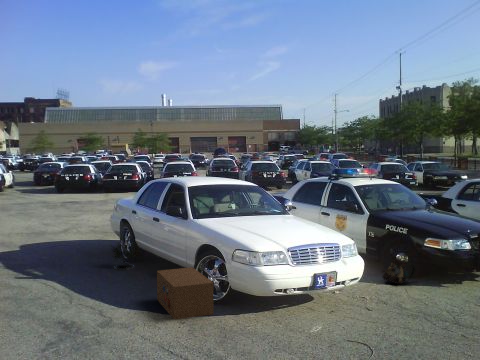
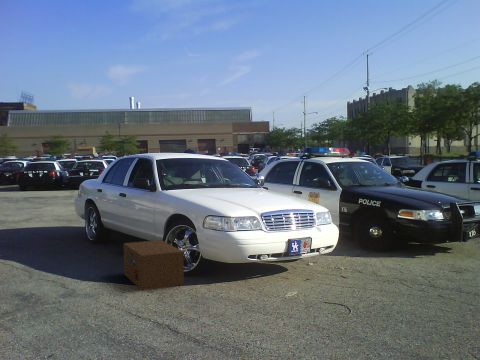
potted tree: present [113,238,134,270] -> none [73,212,101,251]
backpack: present [382,249,415,284] -> none [355,221,388,257]

